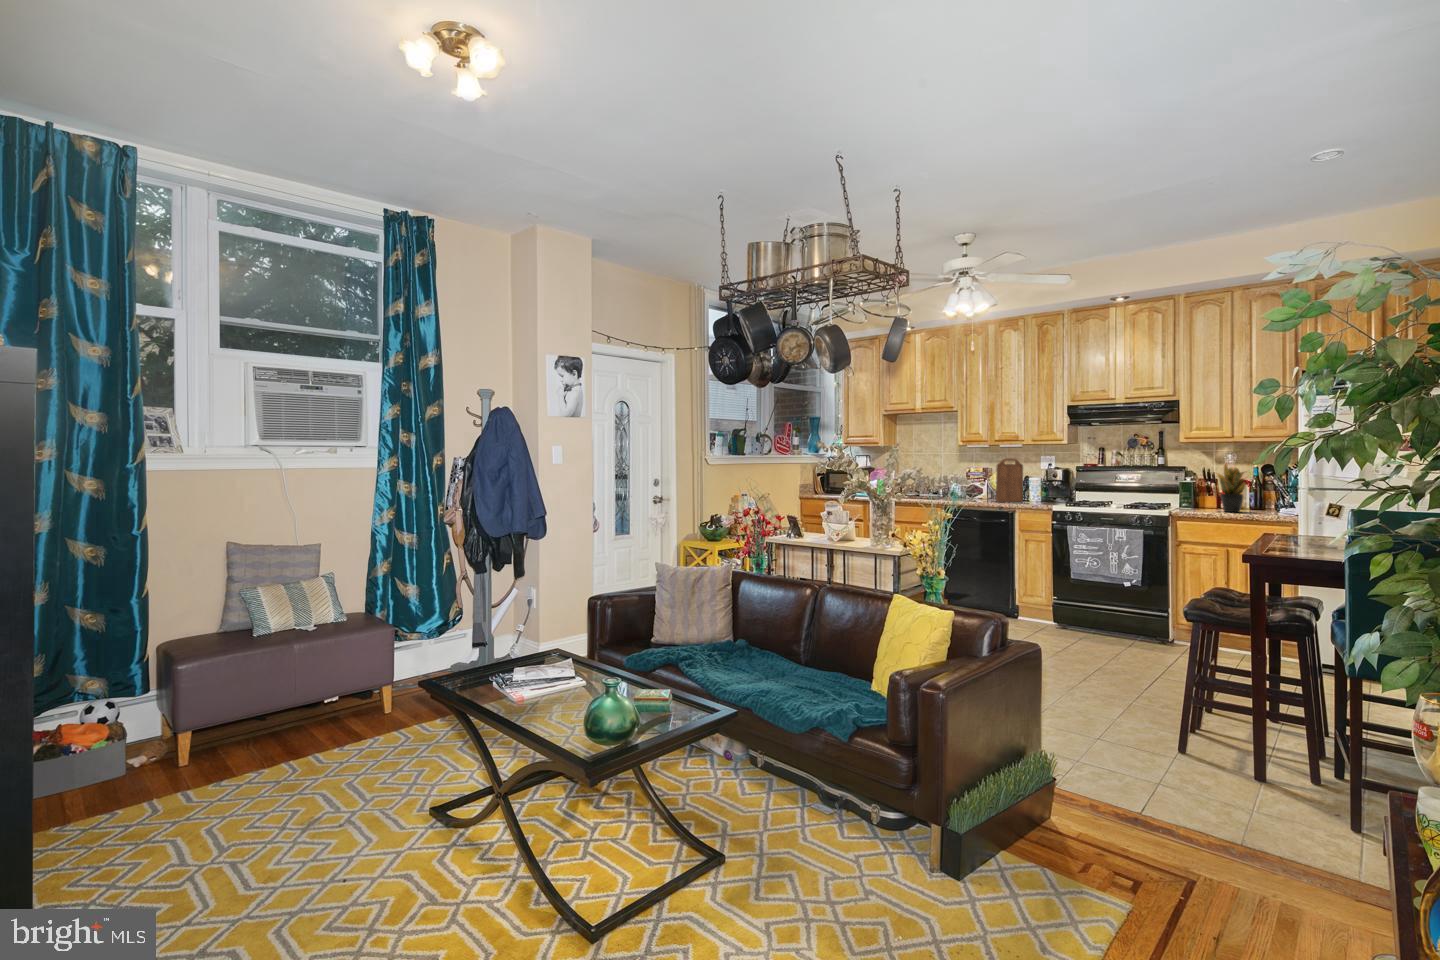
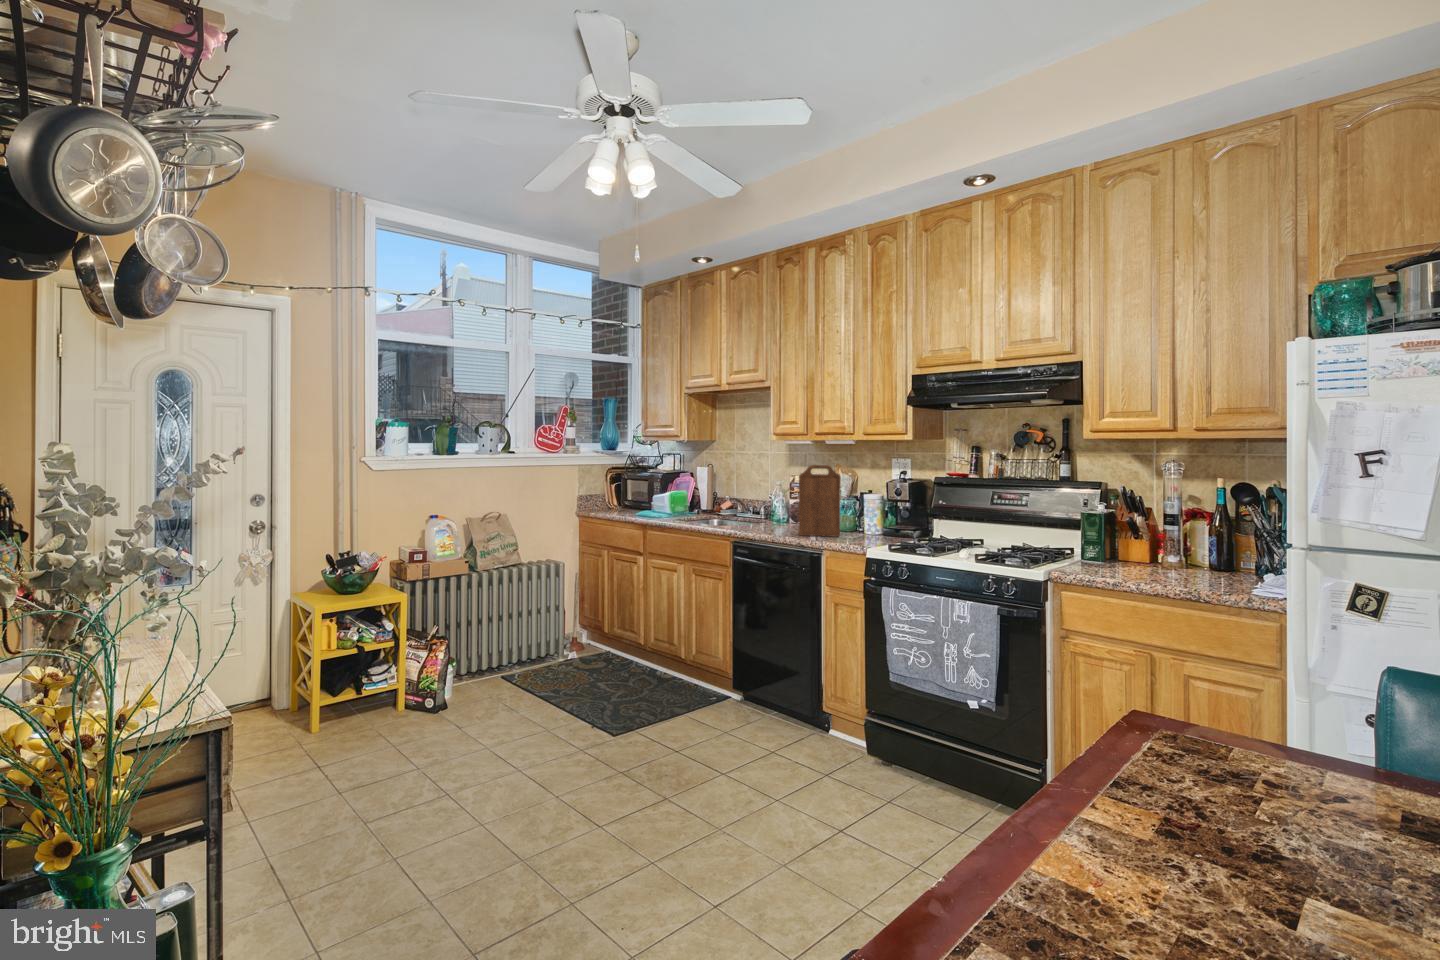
potted plant: present [1217,463,1246,512] -> none [1129,476,1209,579]

